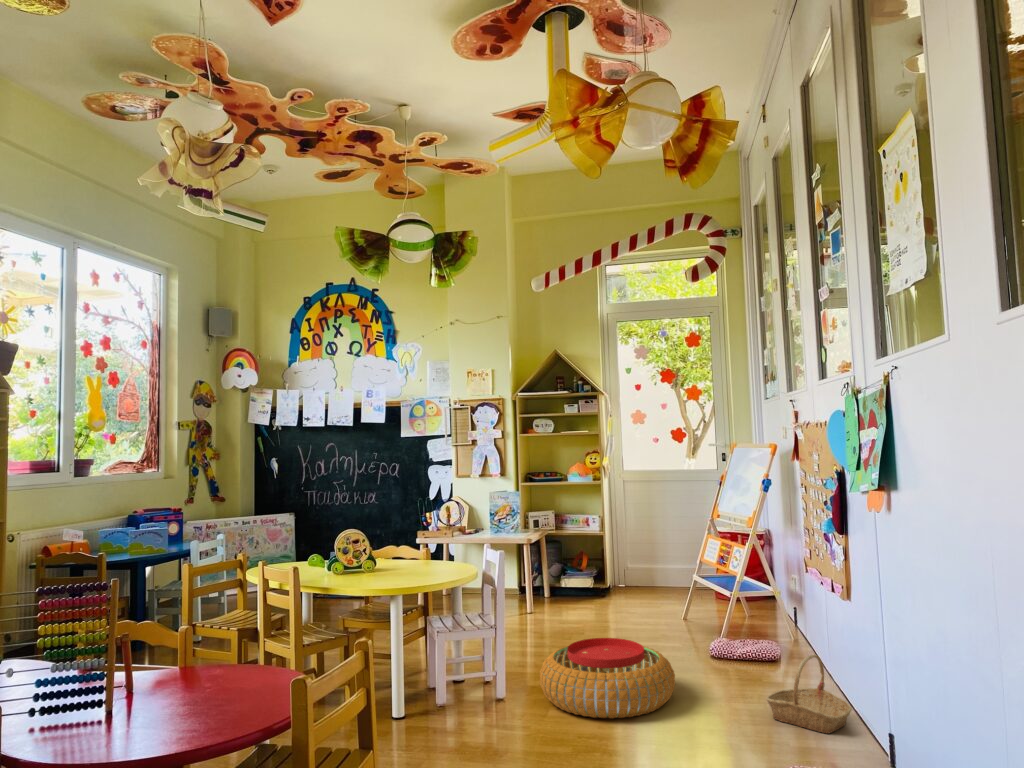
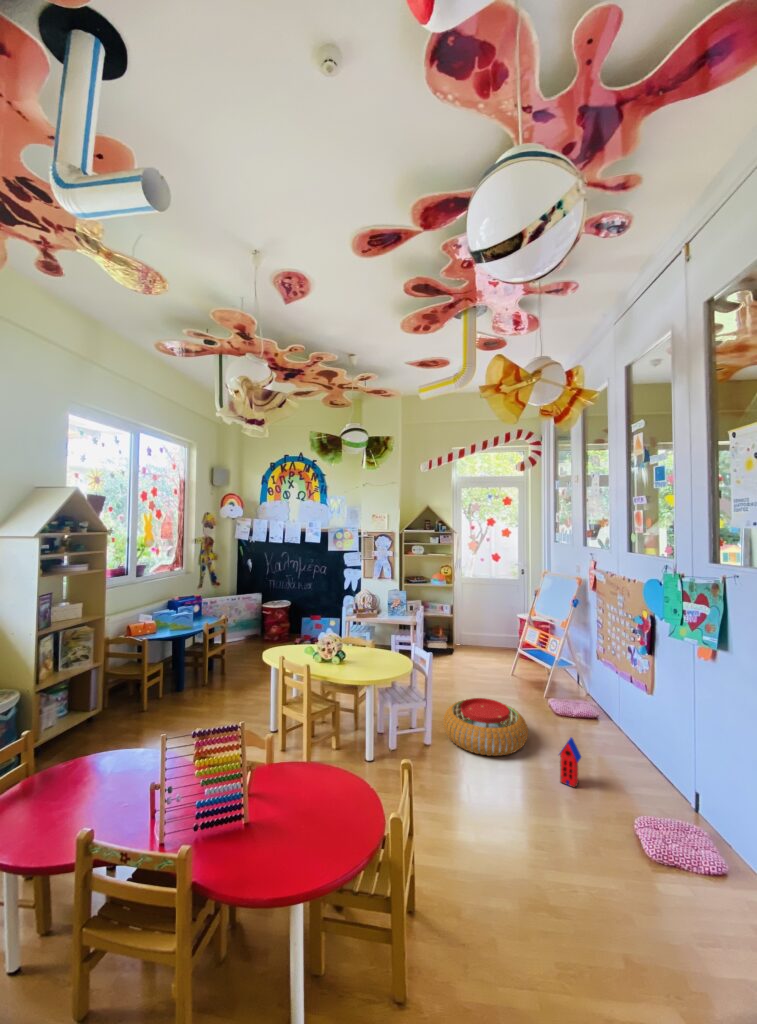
basket: present [766,655,852,733] -> none [588,720,642,772]
toy house: none [698,673,737,753] -> present [559,738,581,788]

